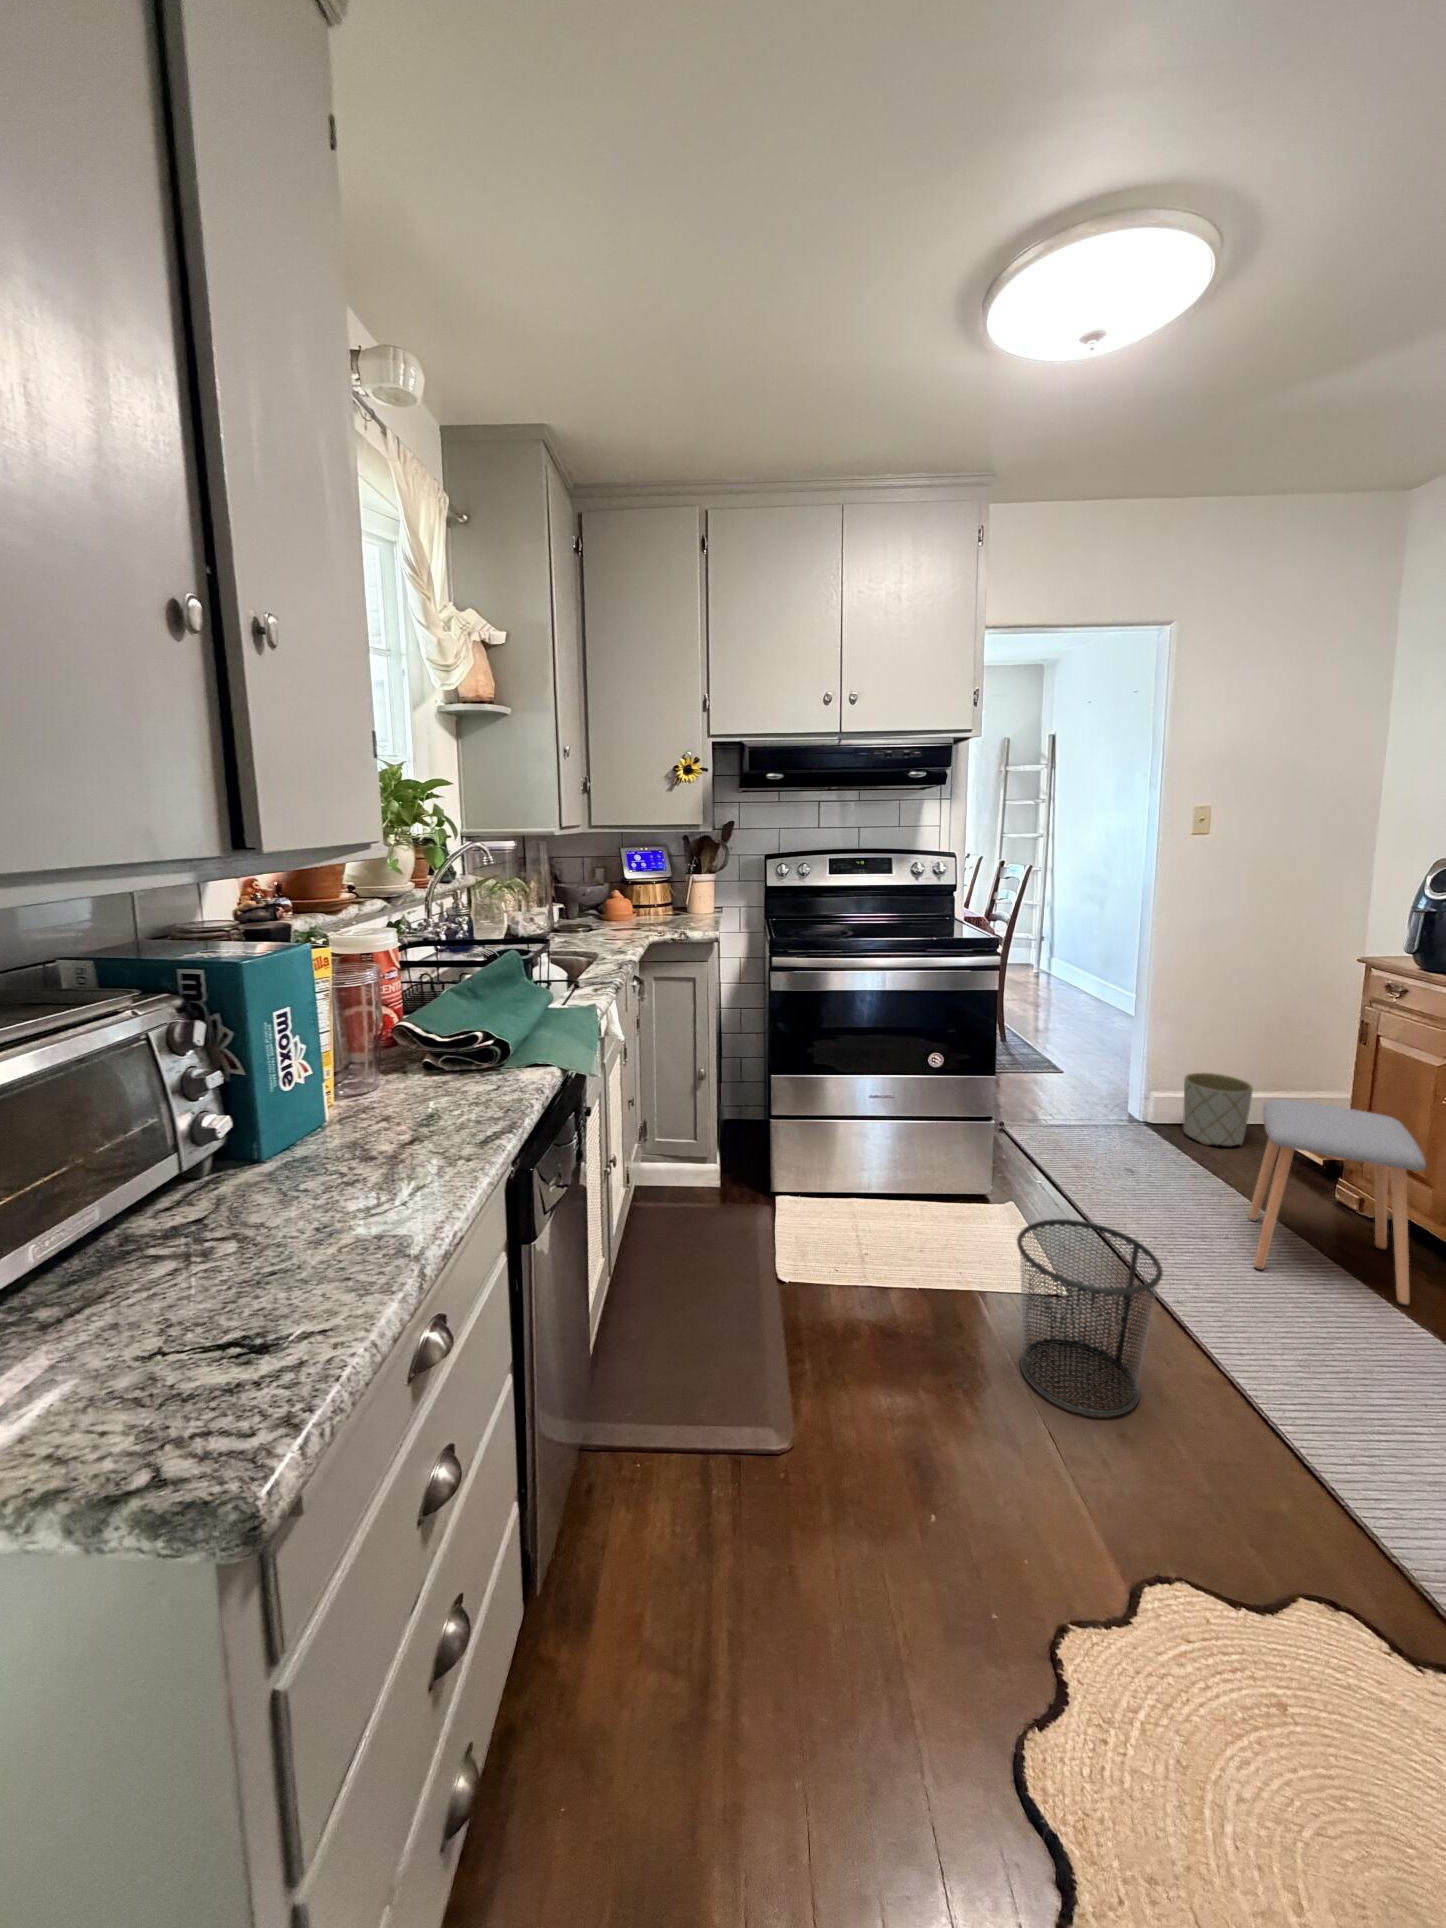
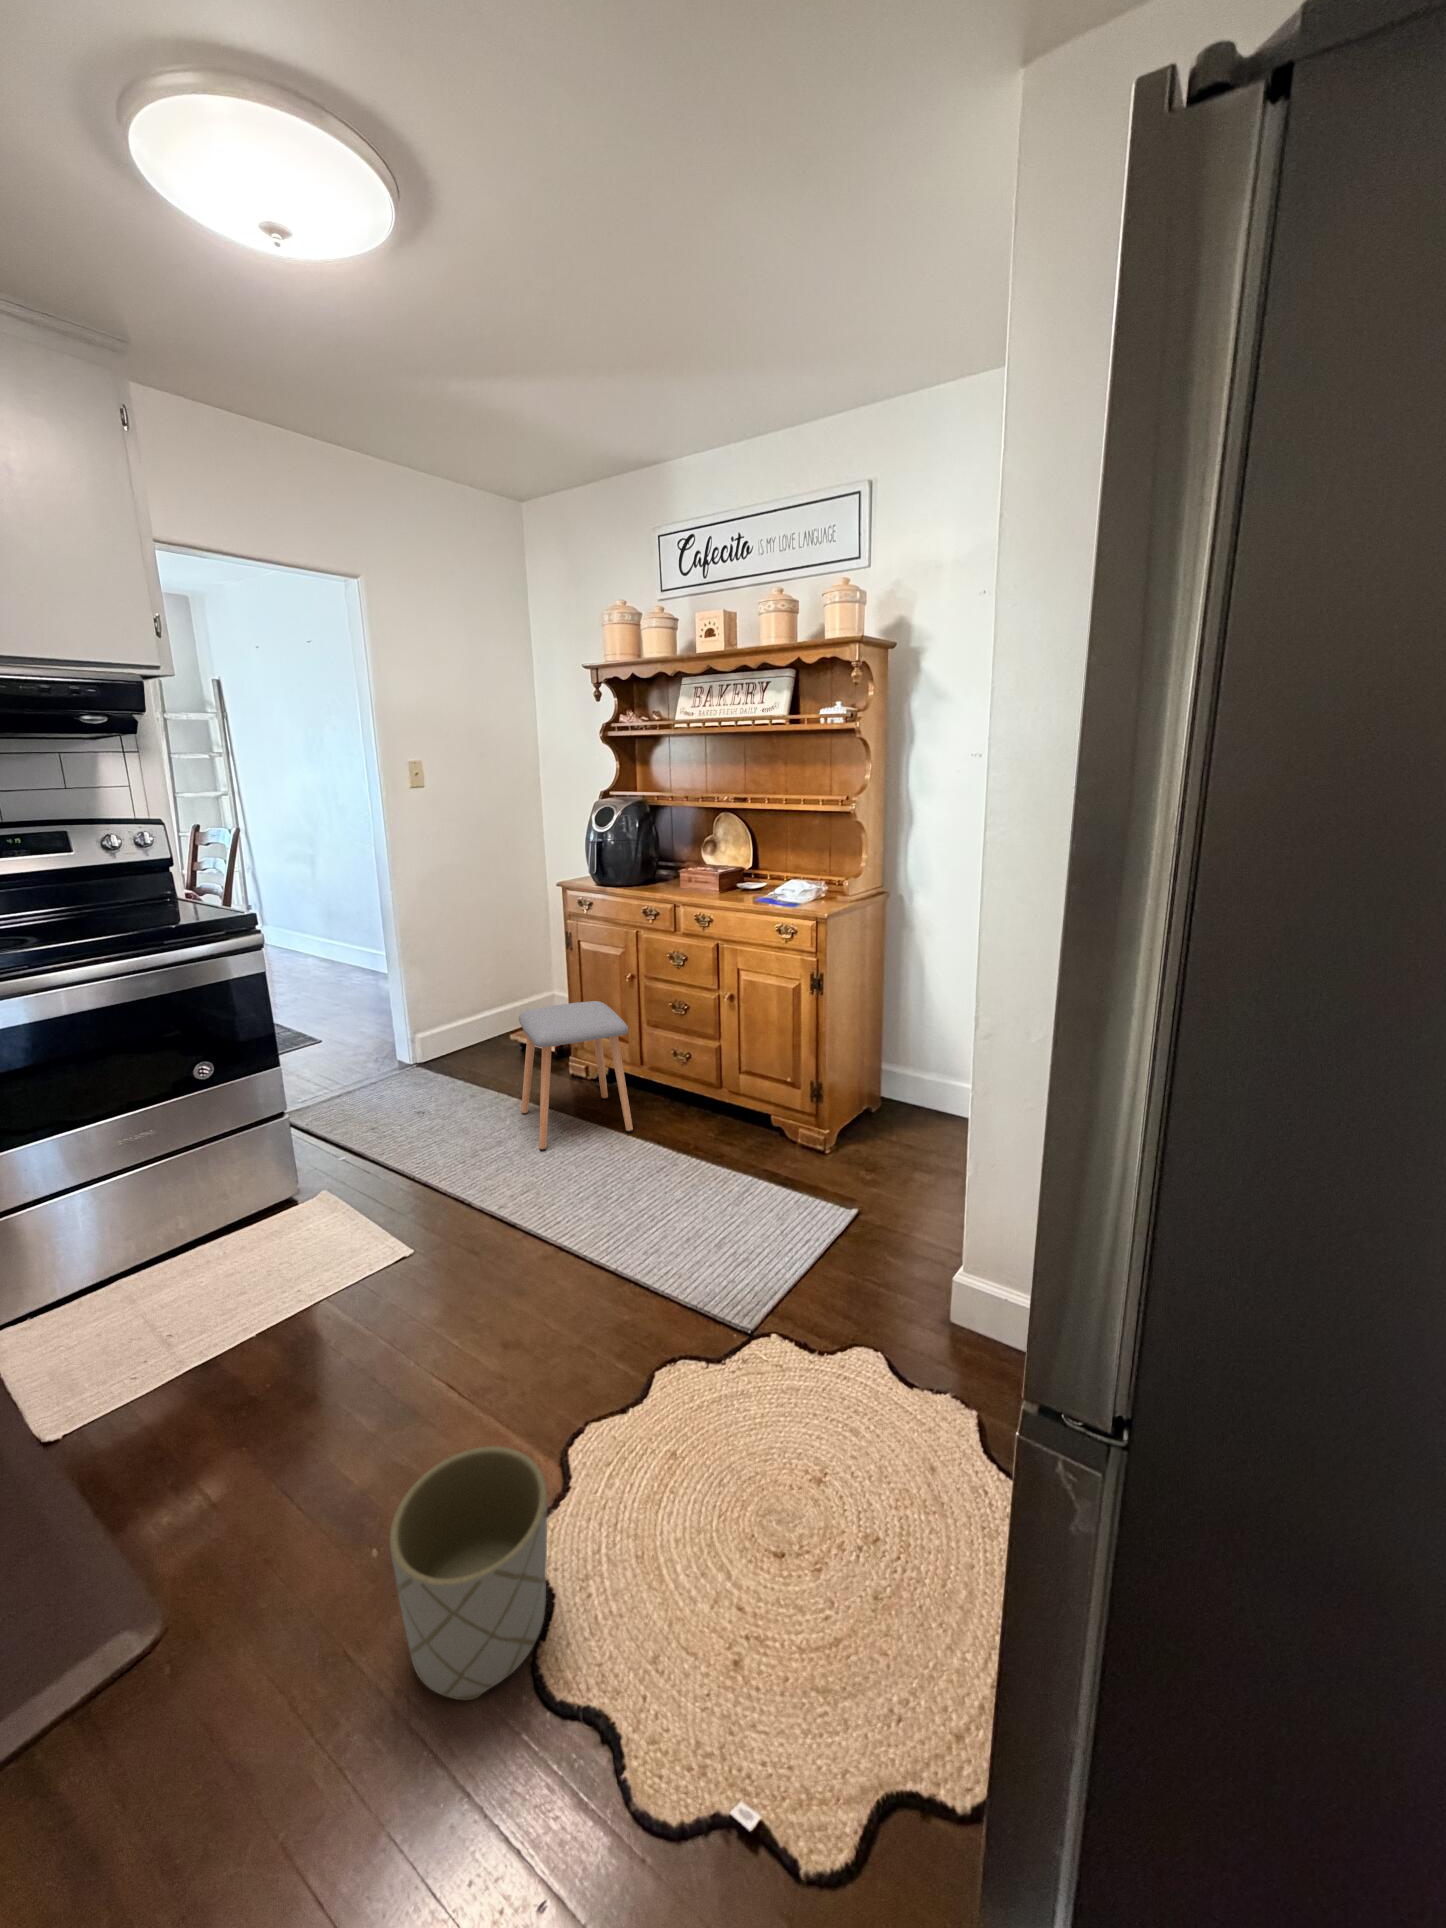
planter: present [1183,1073,1253,1146] -> present [390,1446,547,1700]
waste bin: present [1017,1219,1163,1416] -> none [373,1170,508,1356]

